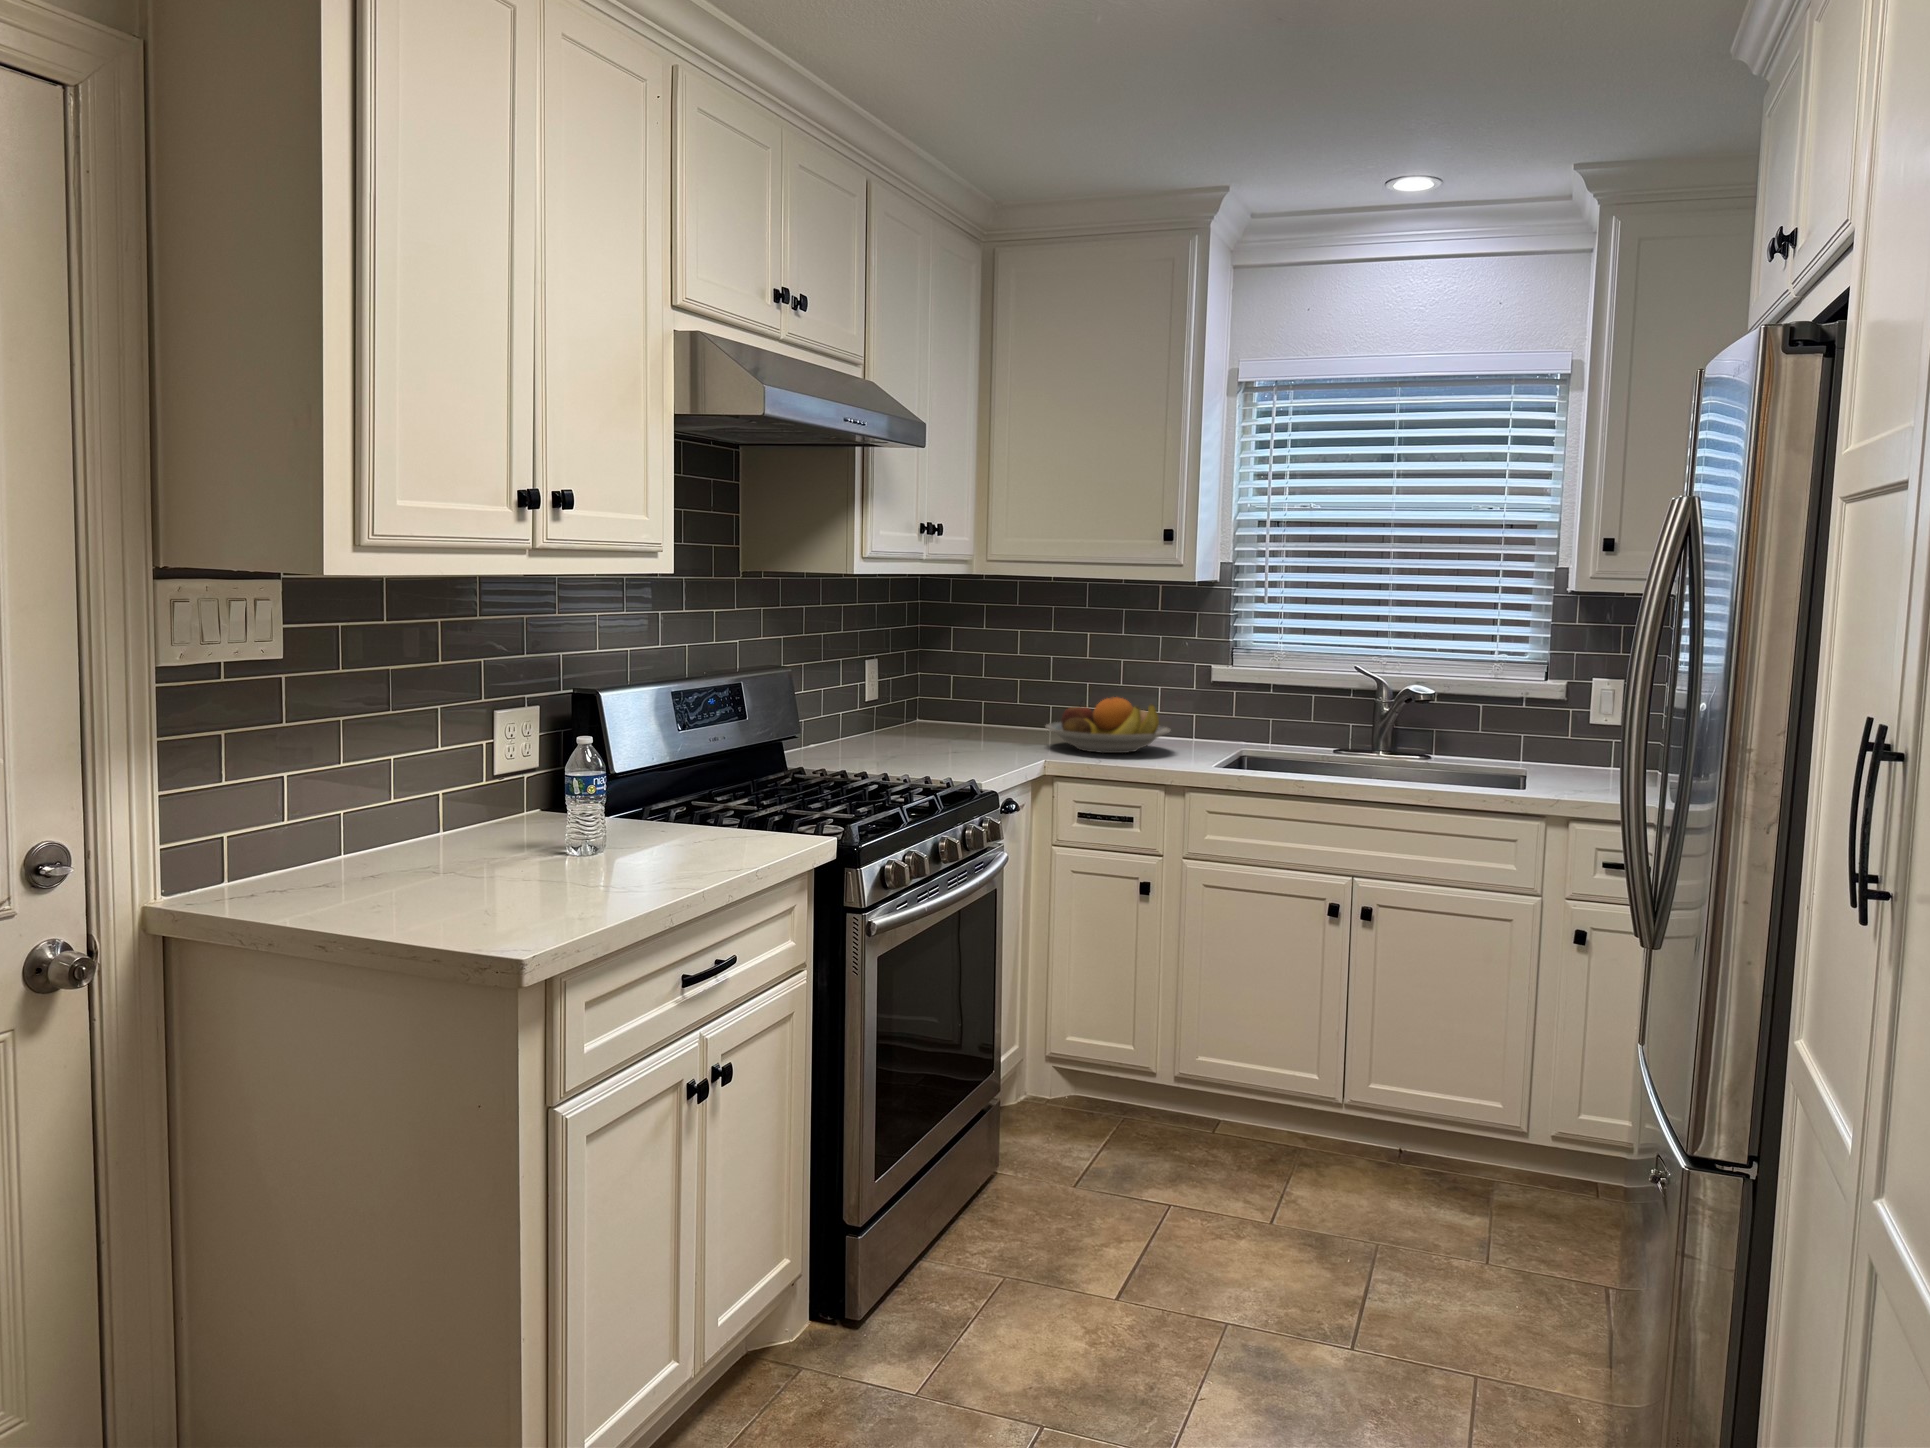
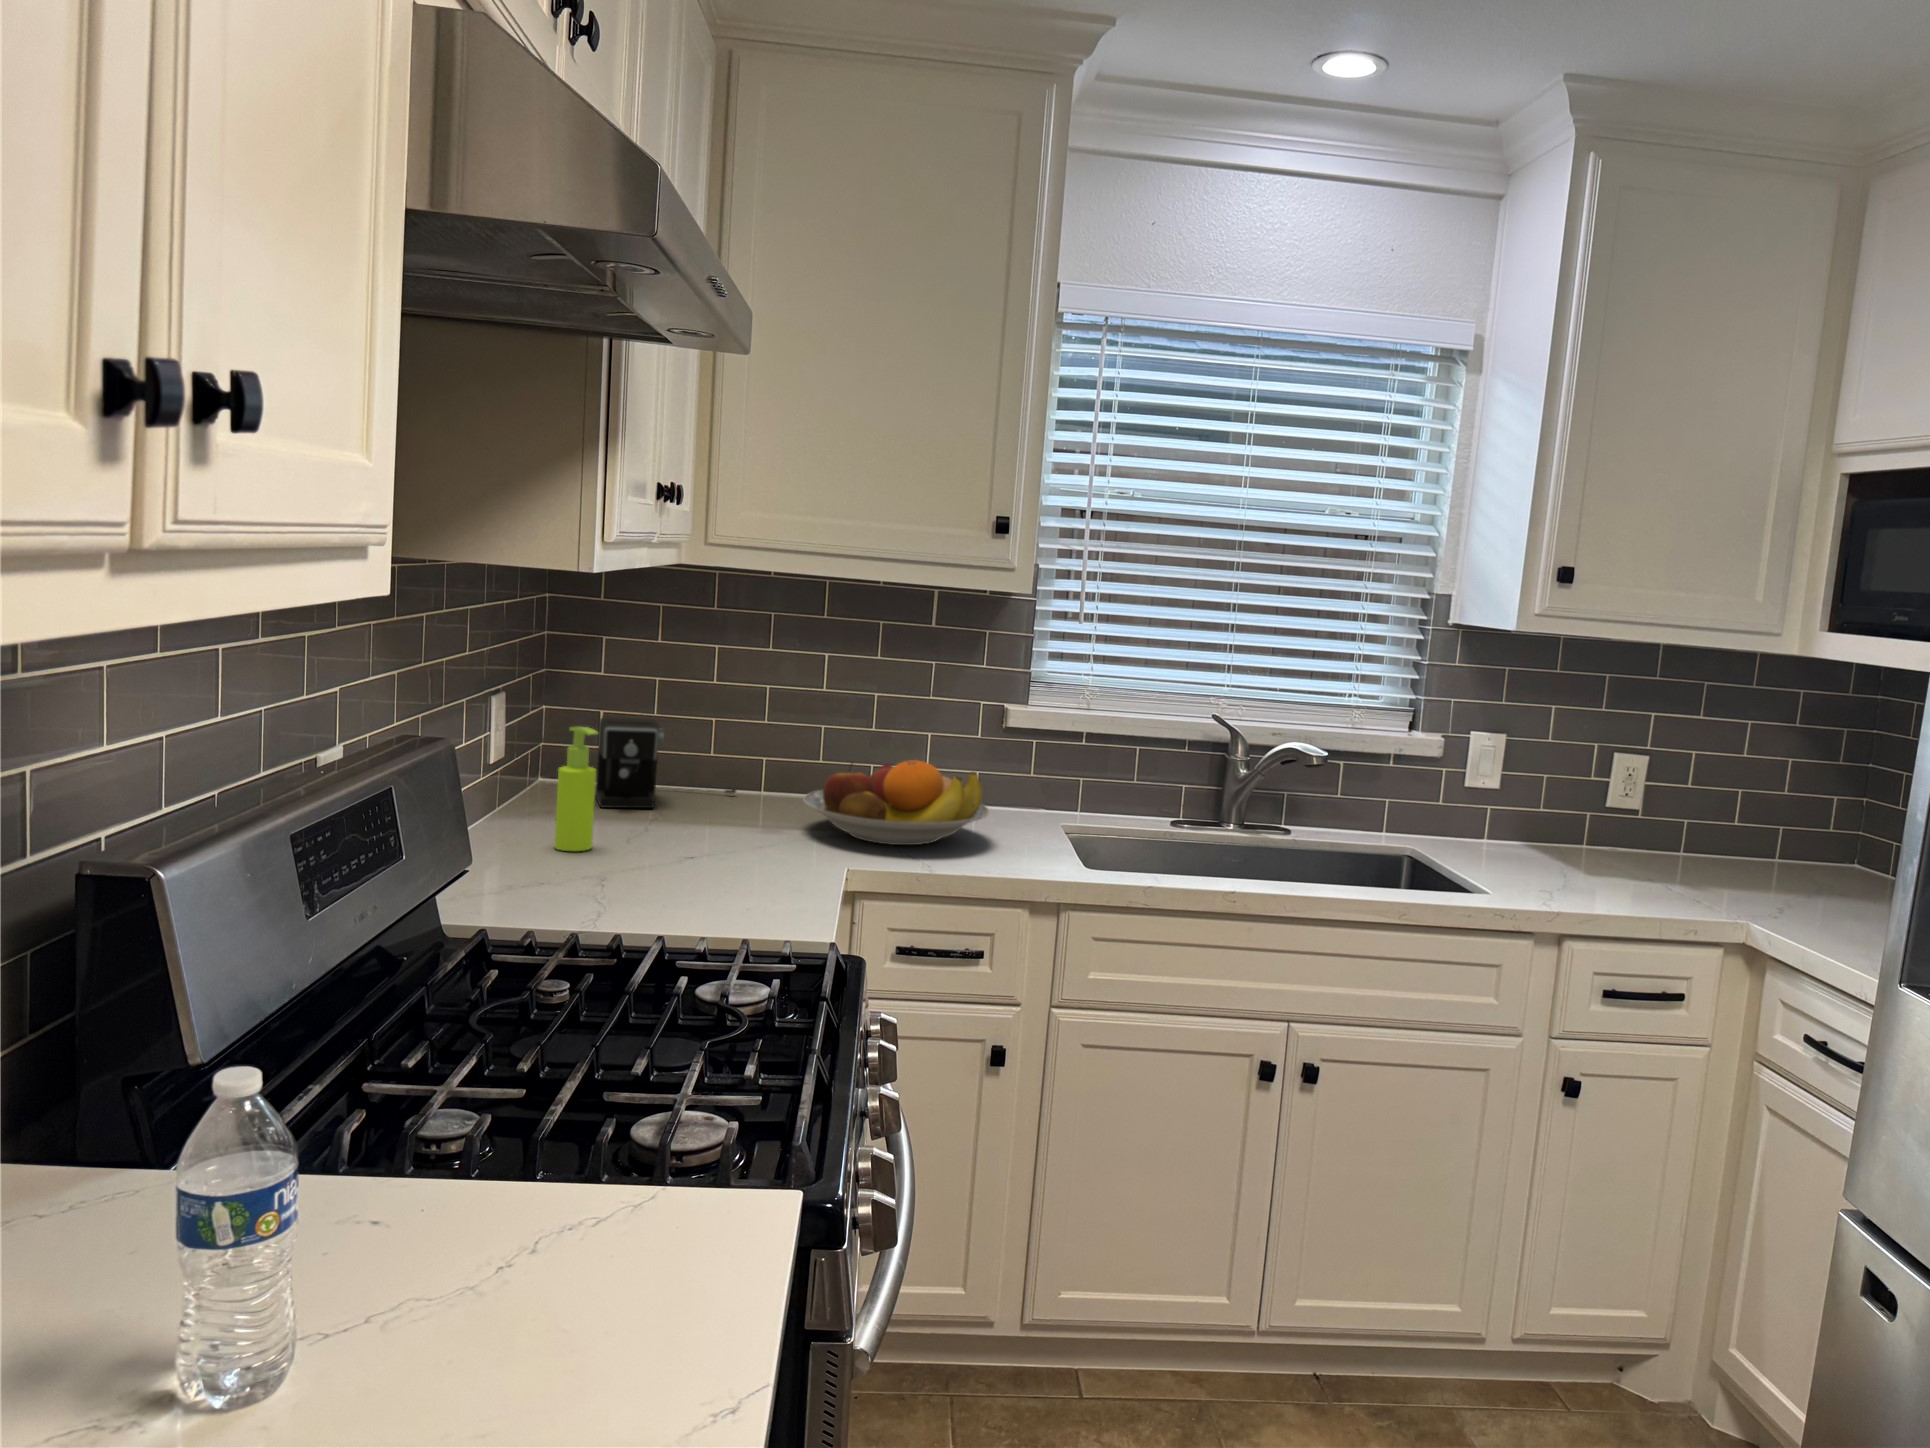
soap dispenser: none [884,673,906,746] -> present [555,727,598,851]
coffee maker: none [933,677,1030,733] -> present [596,717,736,808]

